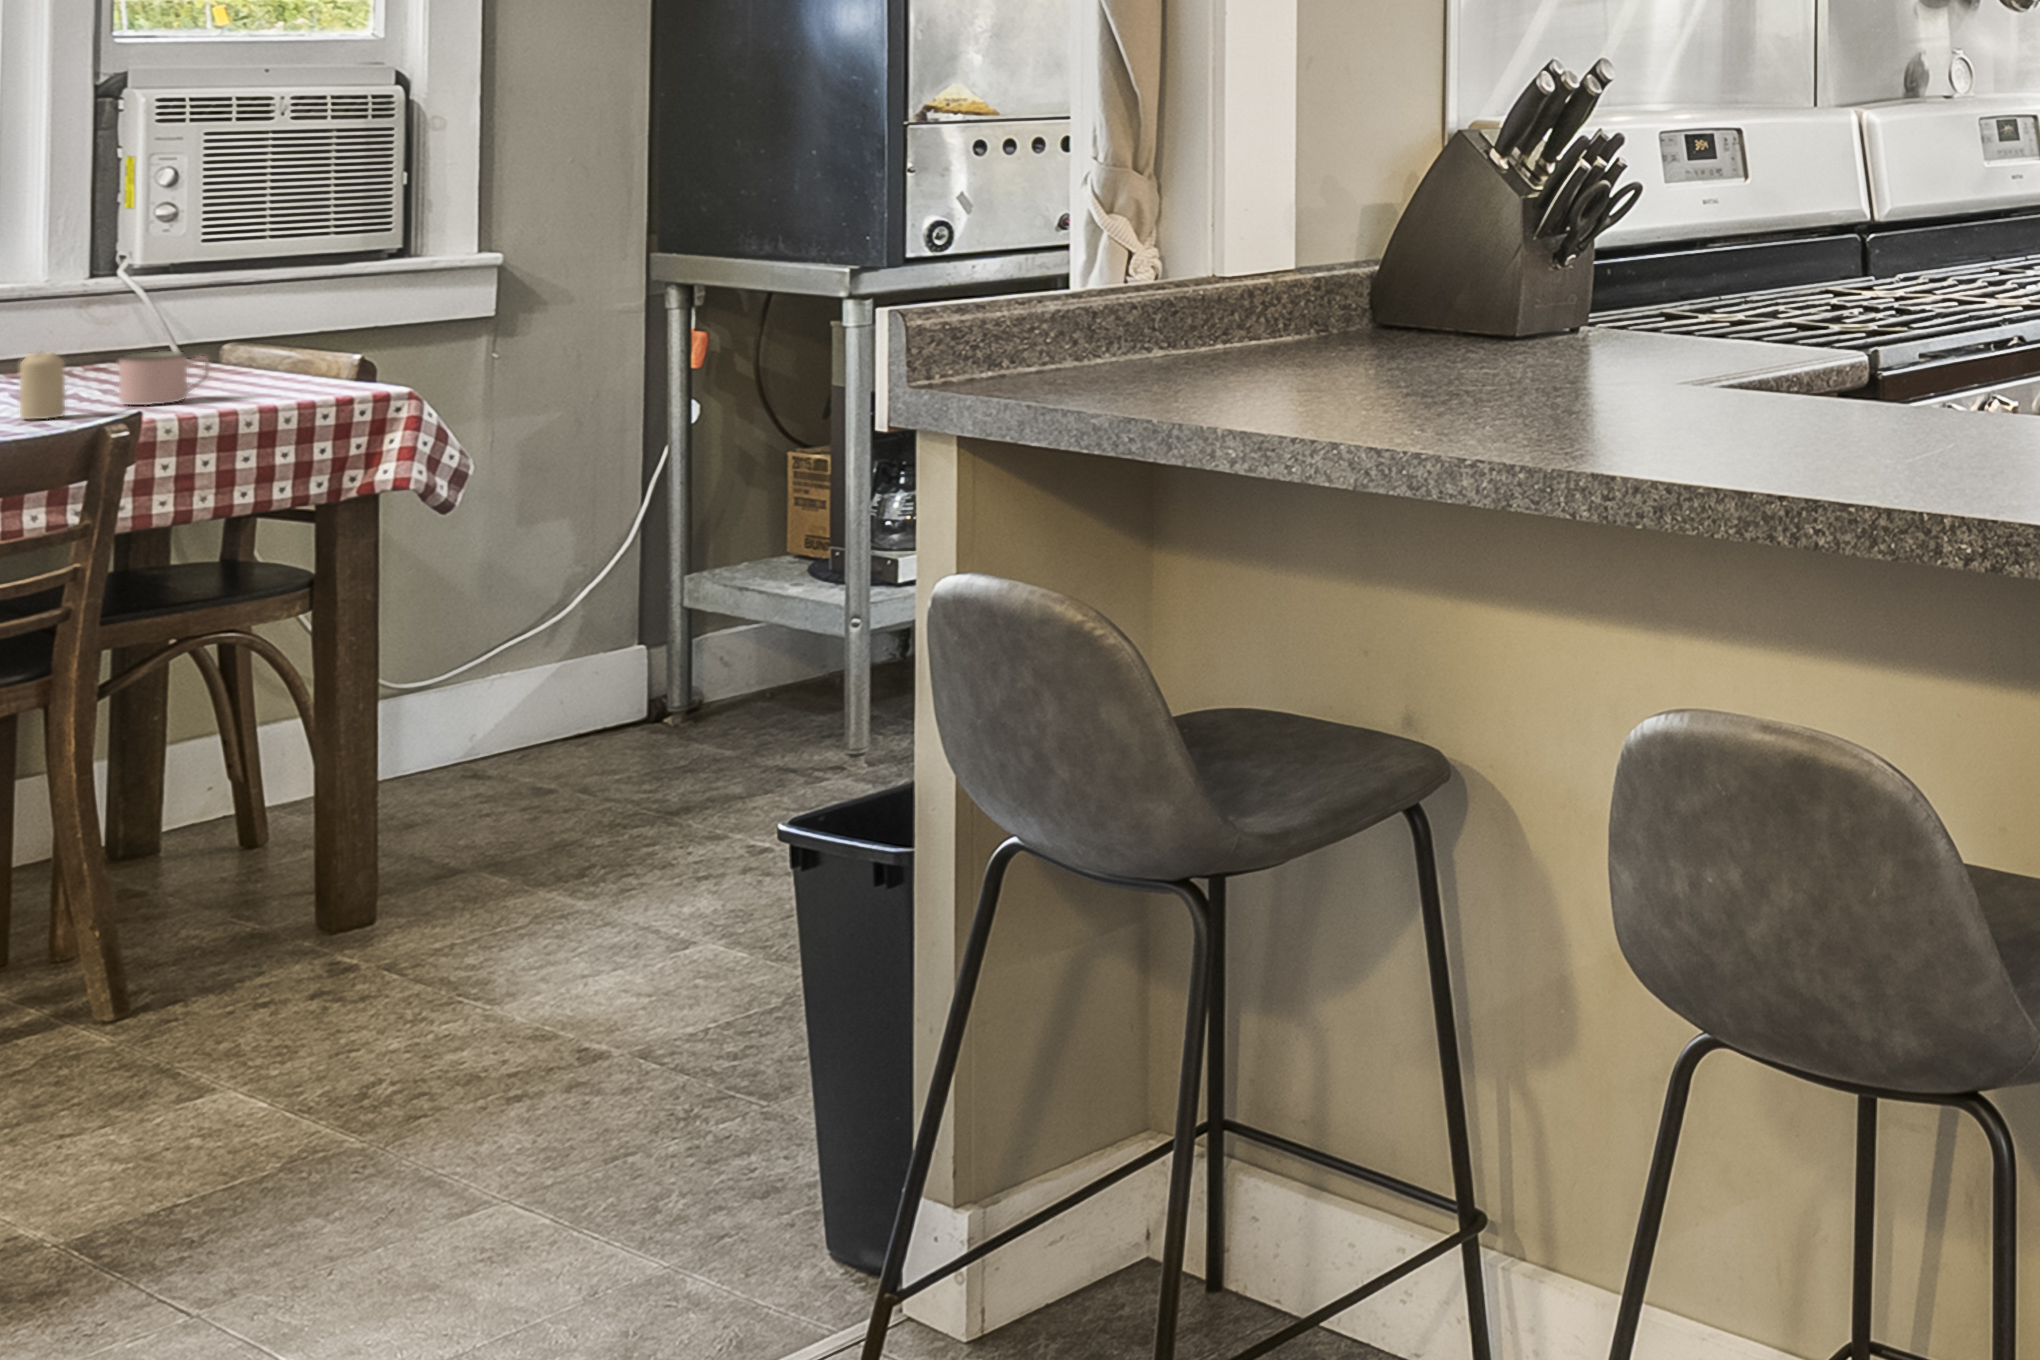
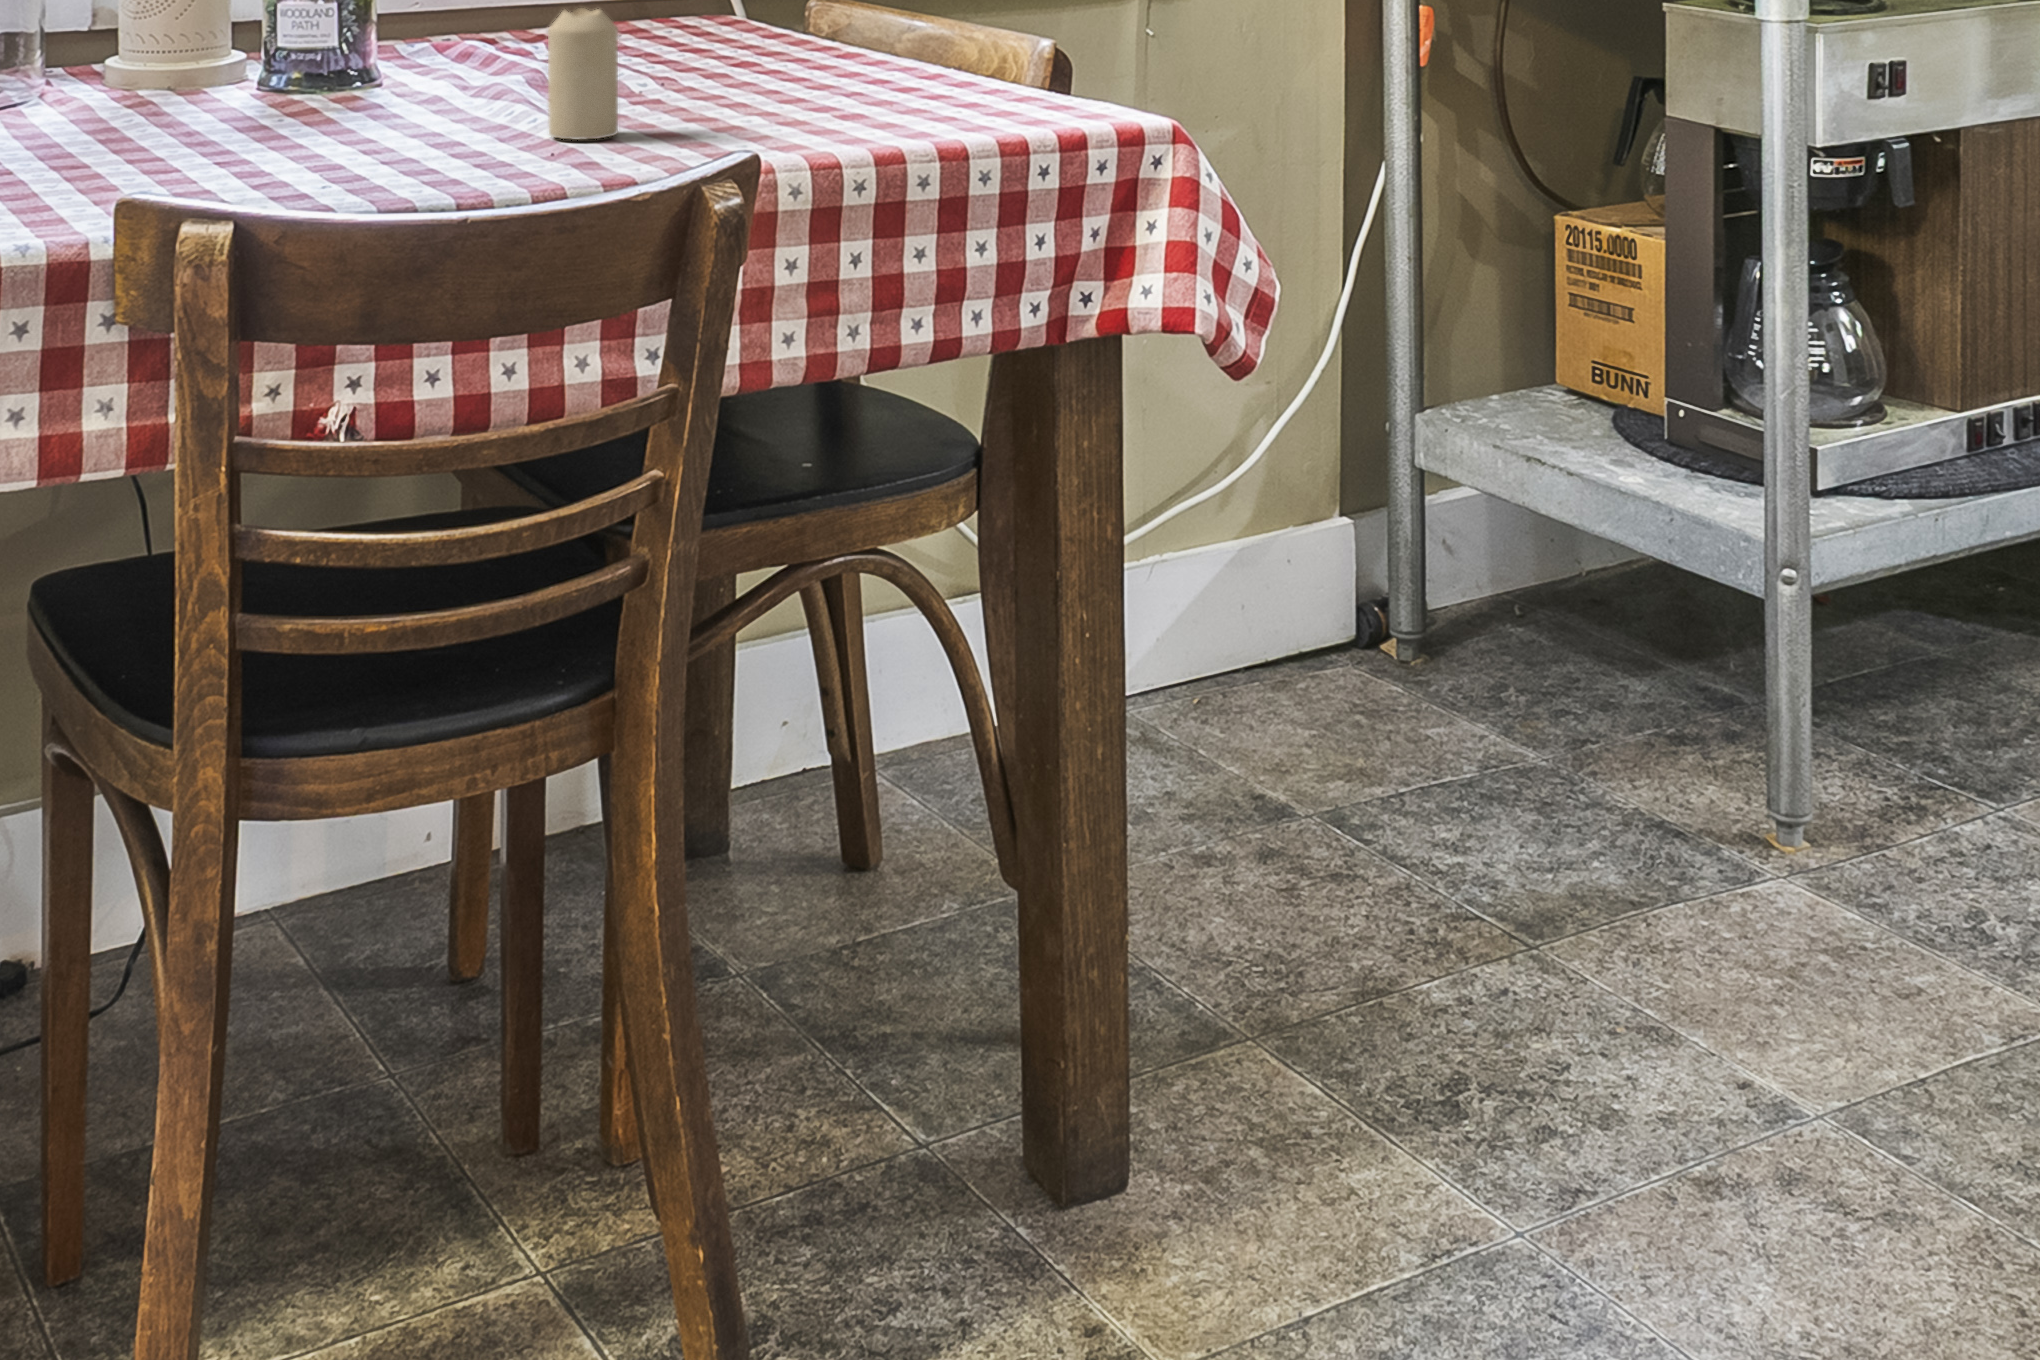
mug: present [119,351,209,405] -> none [694,13,836,115]

